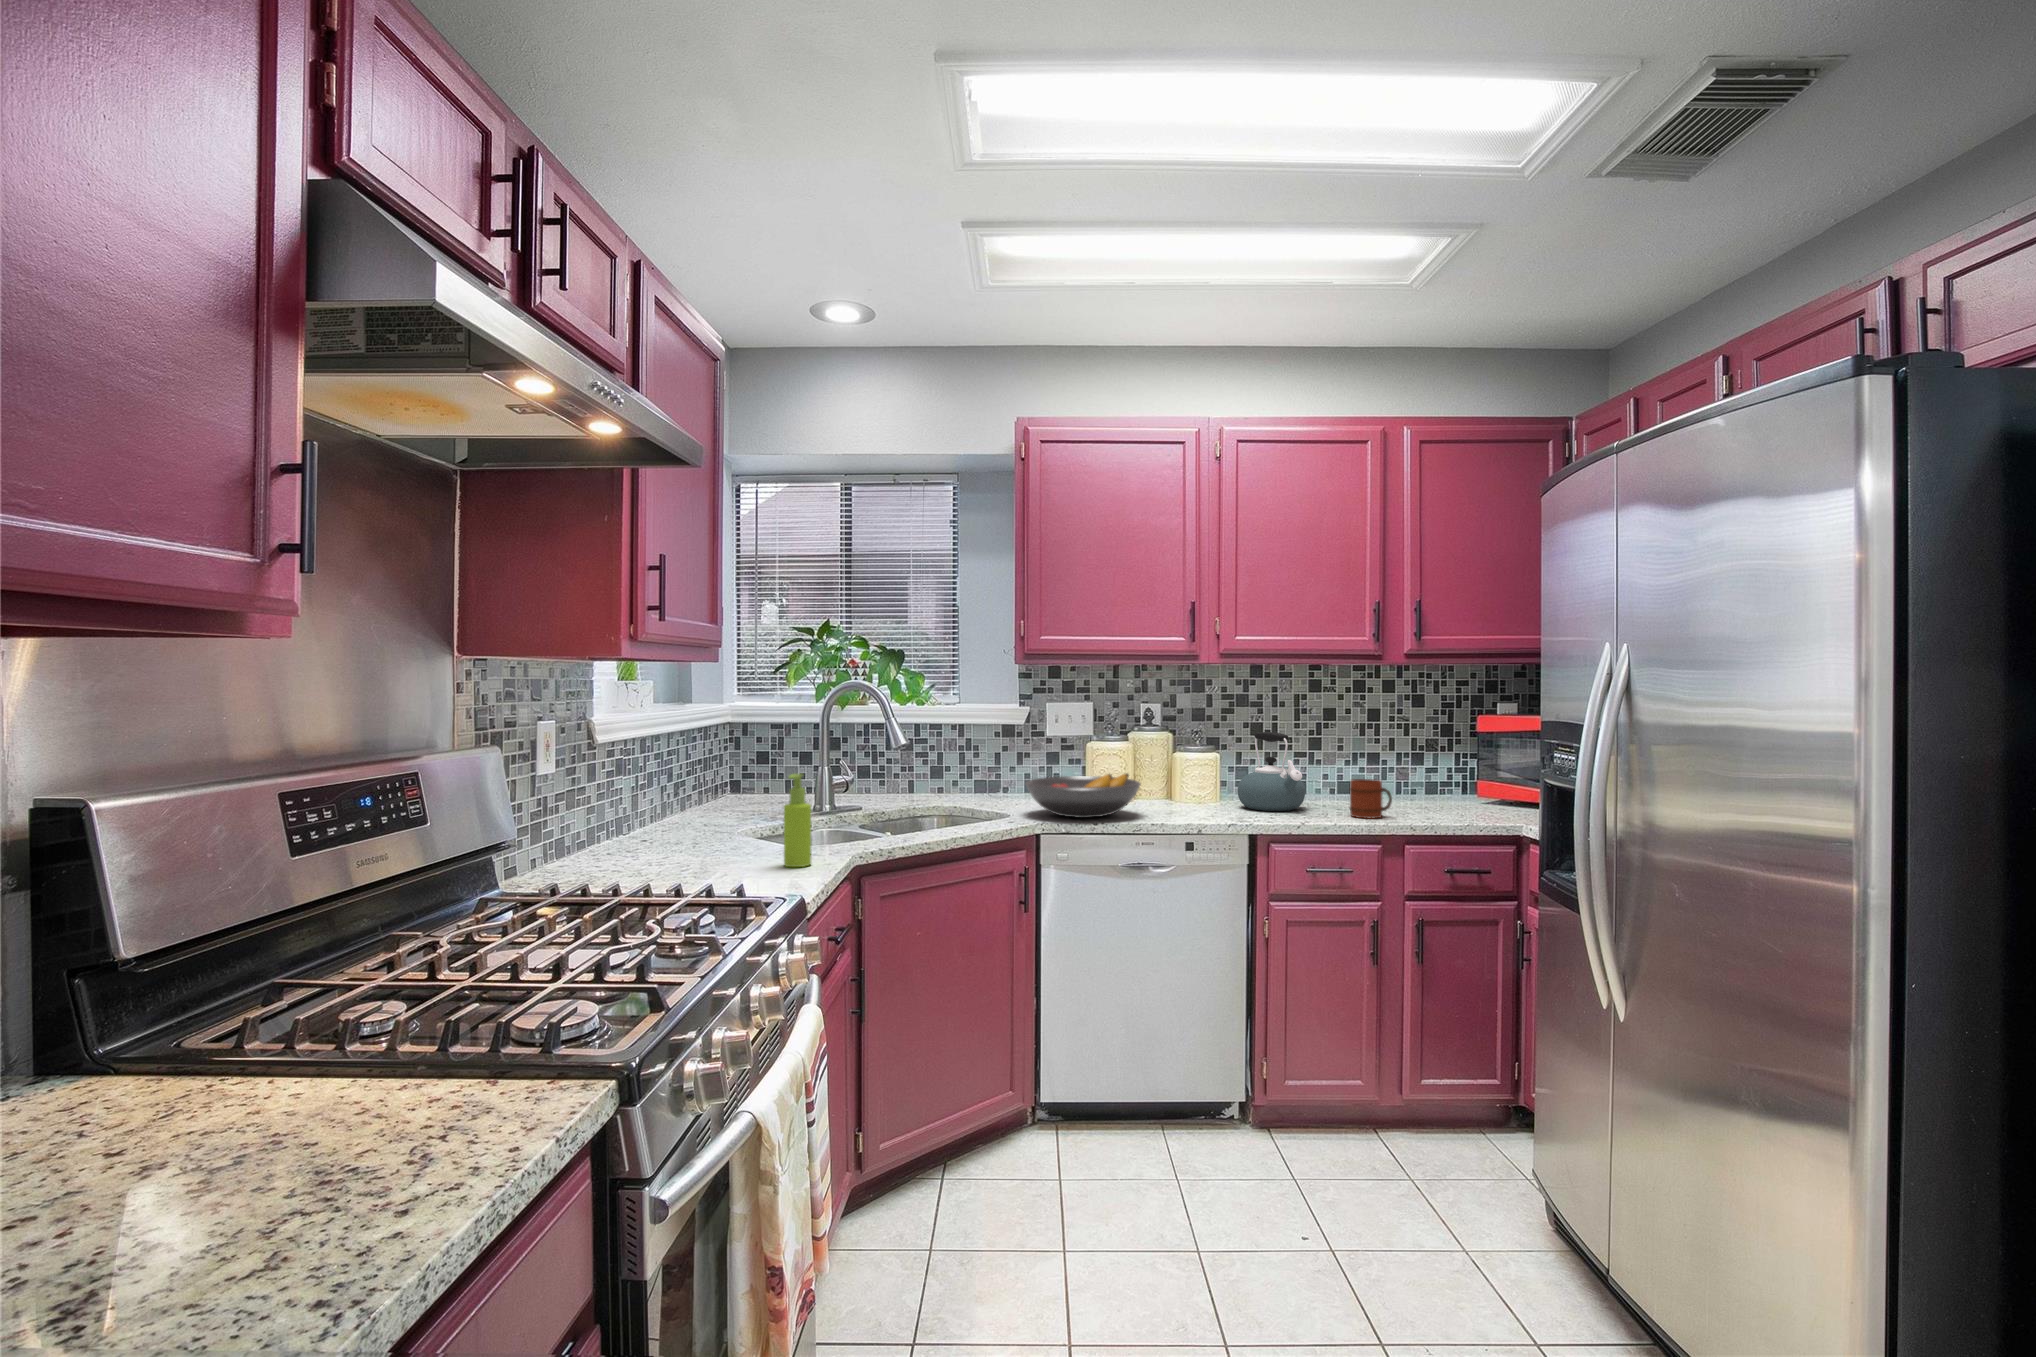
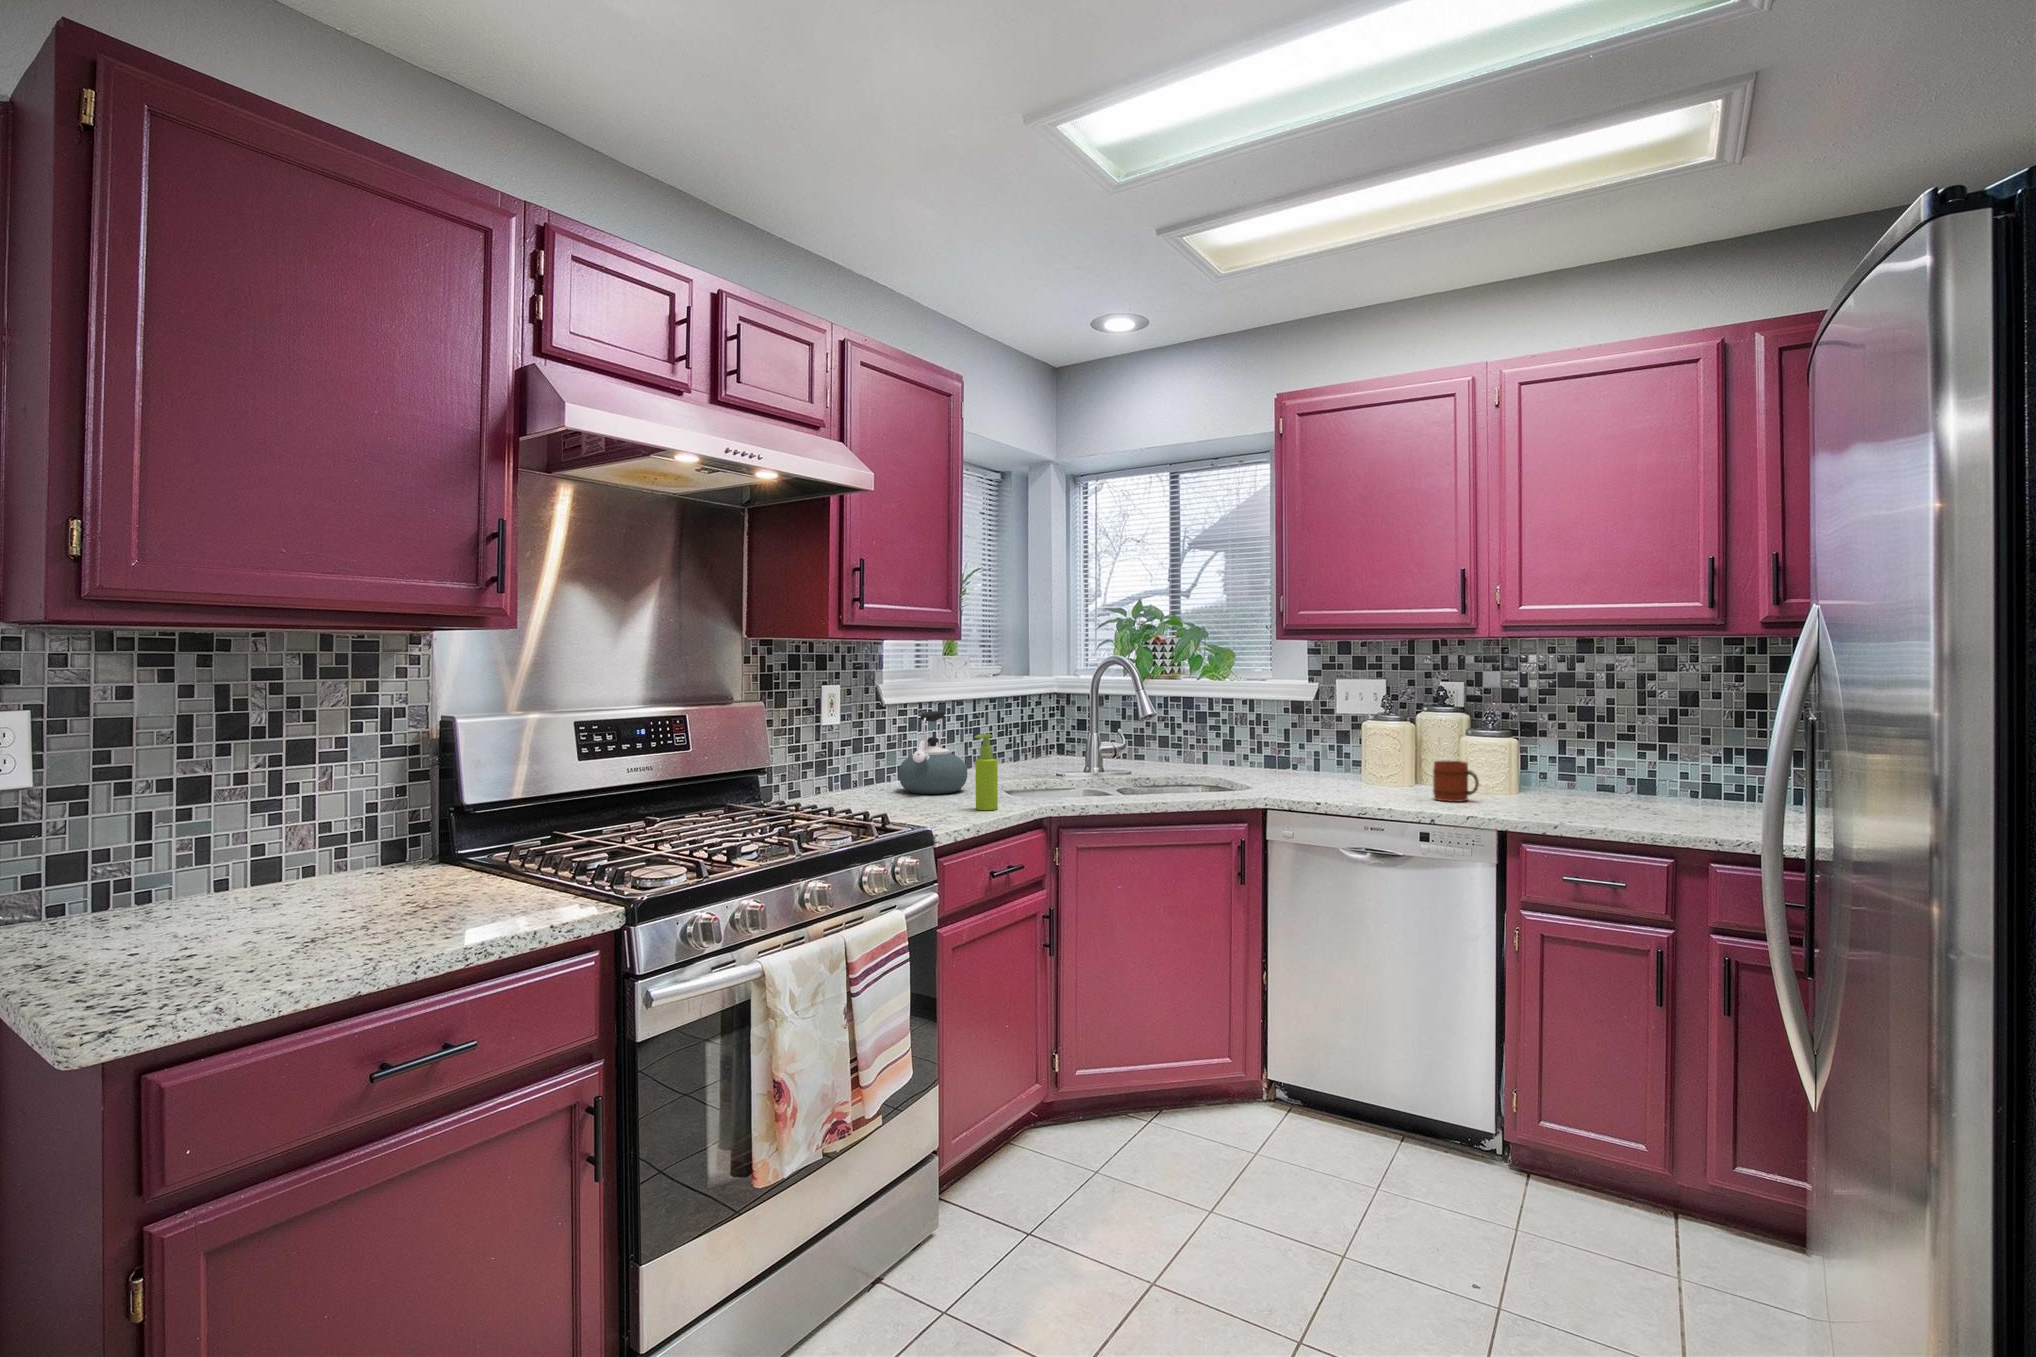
kettle: present [1238,732,1305,811] -> present [899,711,967,794]
fruit bowl: present [1026,773,1141,818] -> none [1266,754,1389,796]
mug: present [1350,779,1392,819] -> present [1433,761,1479,802]

